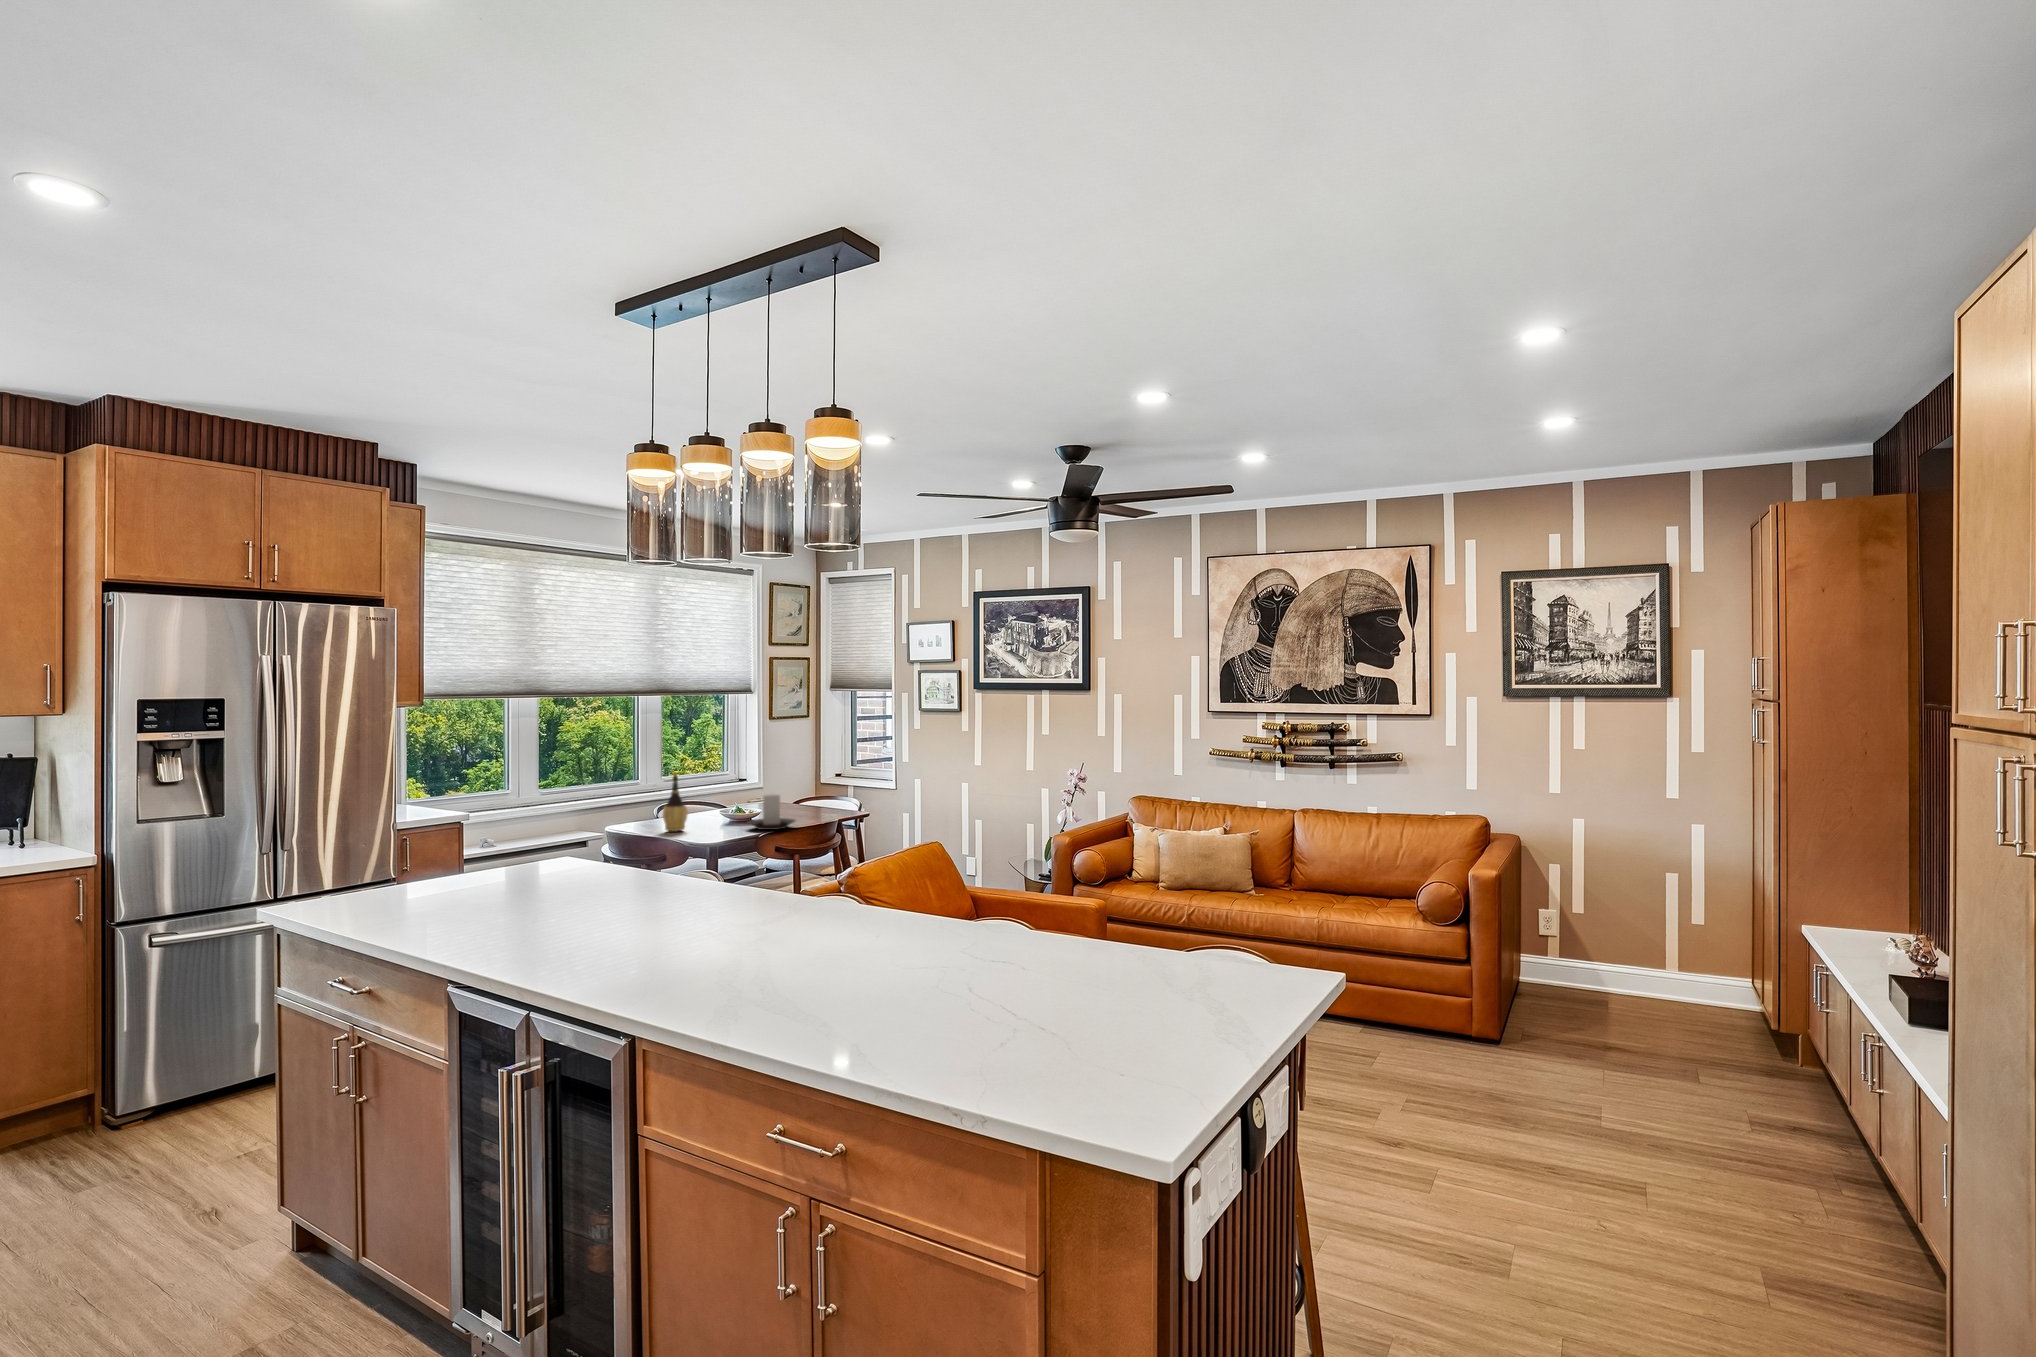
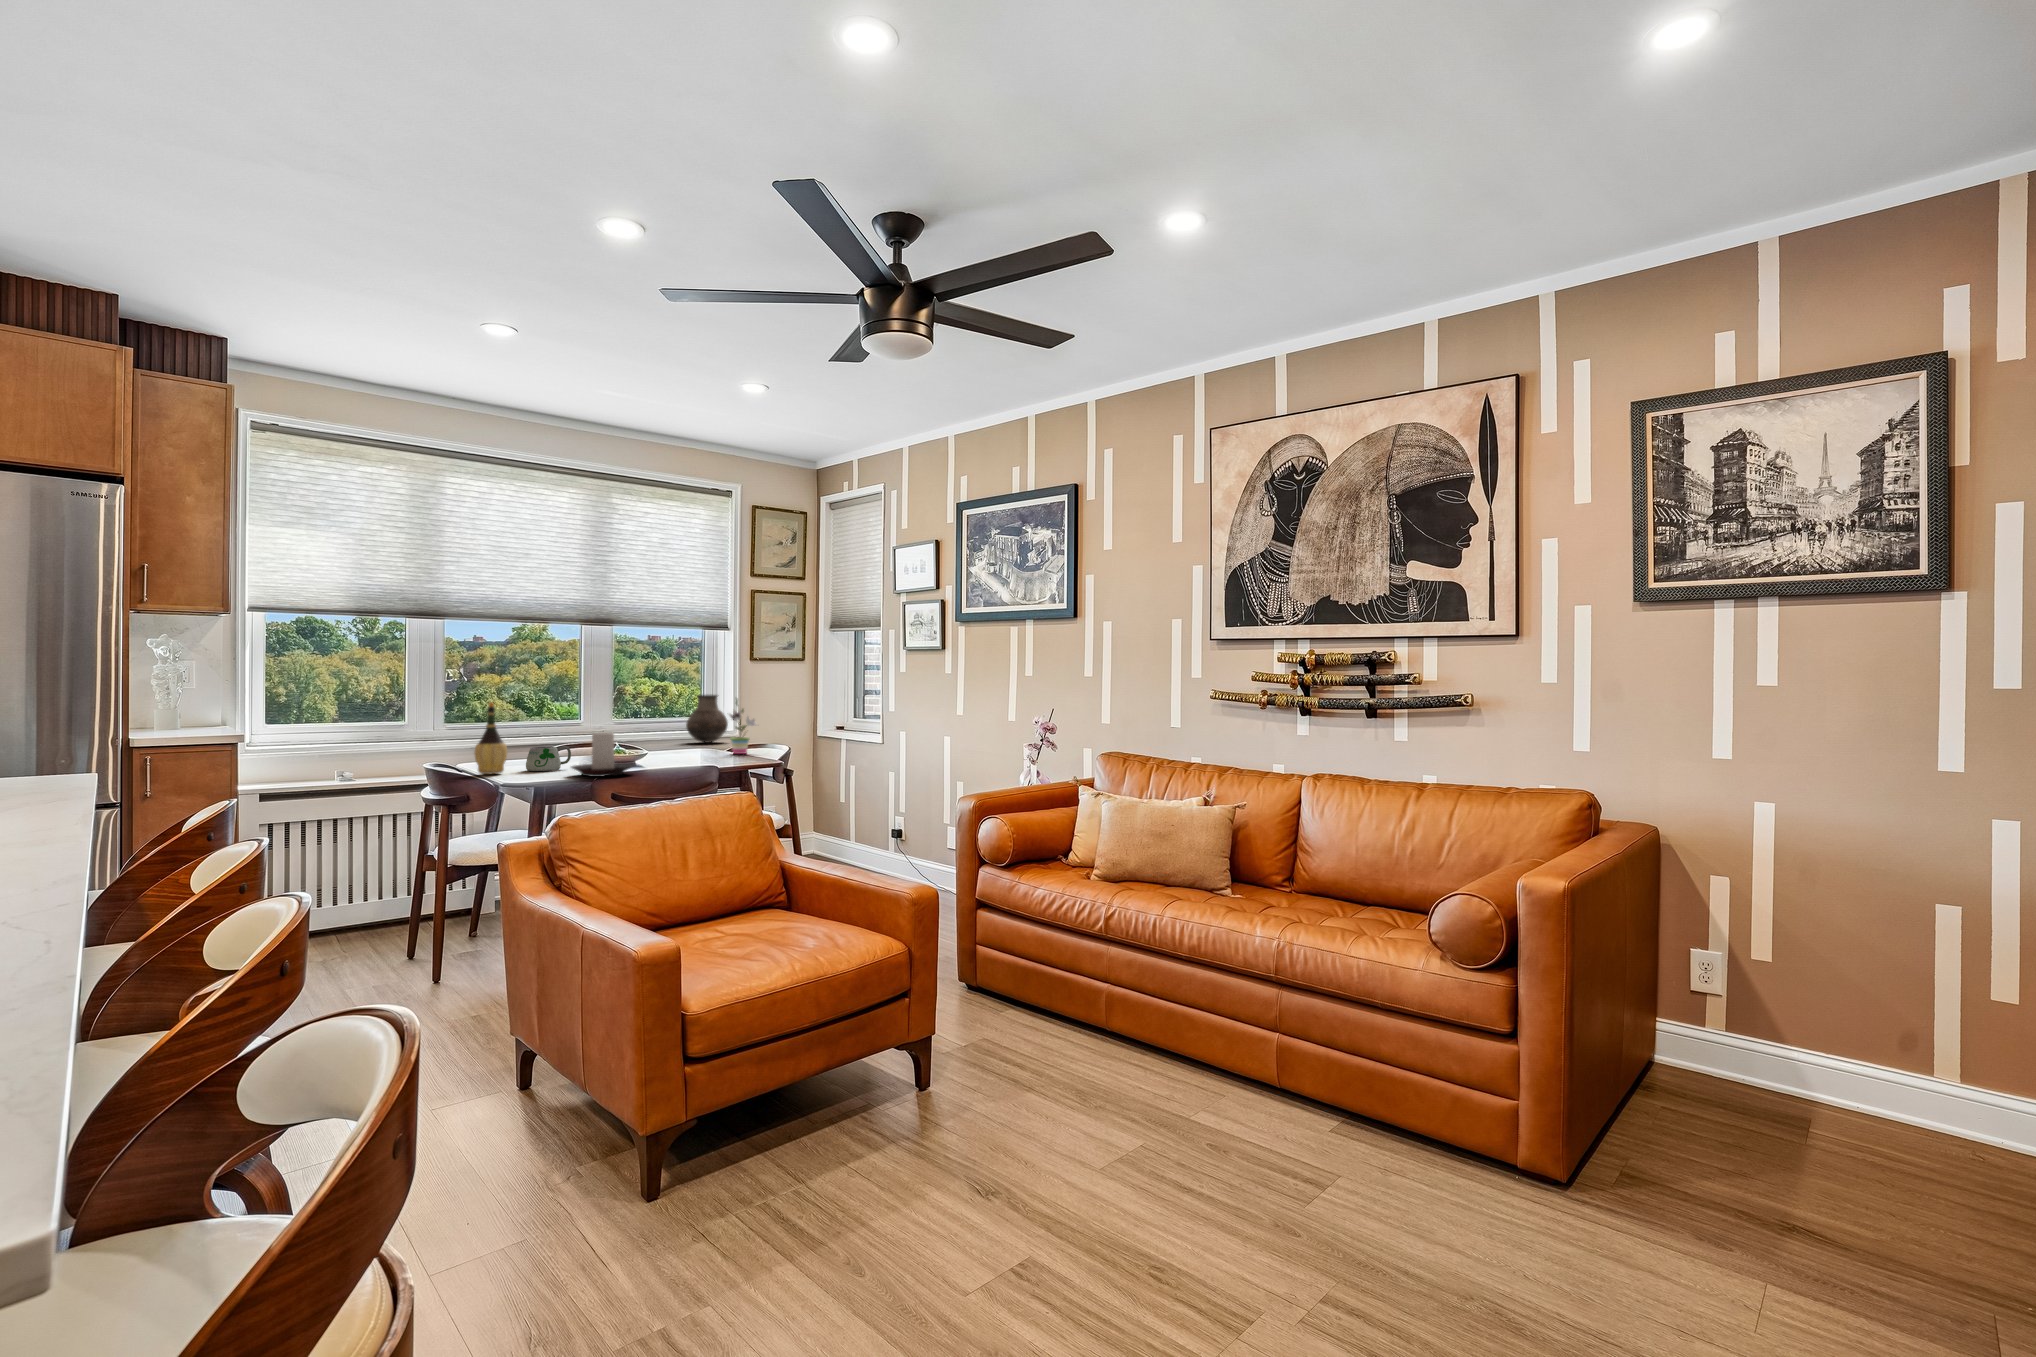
vase: none [722,751,758,793] -> present [686,694,728,743]
potted plant: none [801,756,824,805] -> present [729,699,756,754]
mug: none [690,805,723,827] -> present [526,746,571,771]

